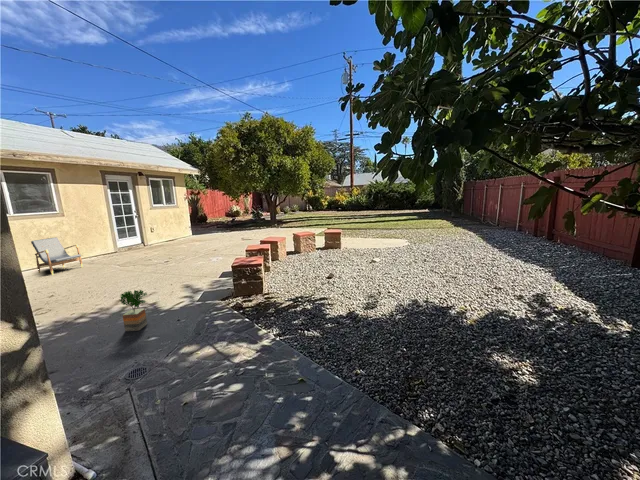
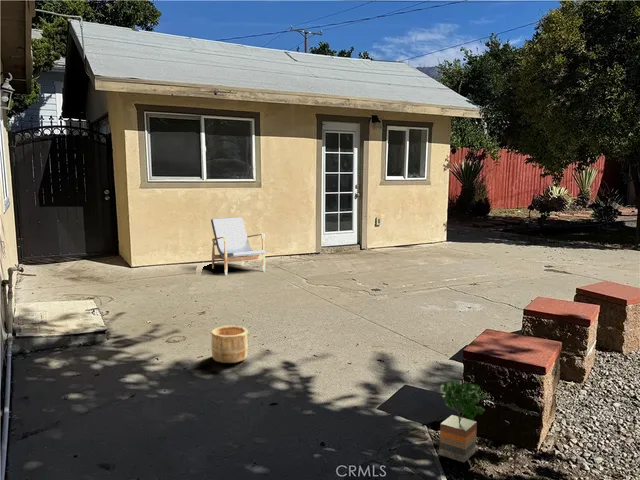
potted tree: present [120,290,147,331] -> present [439,381,487,462]
wooden bucket: none [57,296,90,322] -> present [211,326,248,363]

